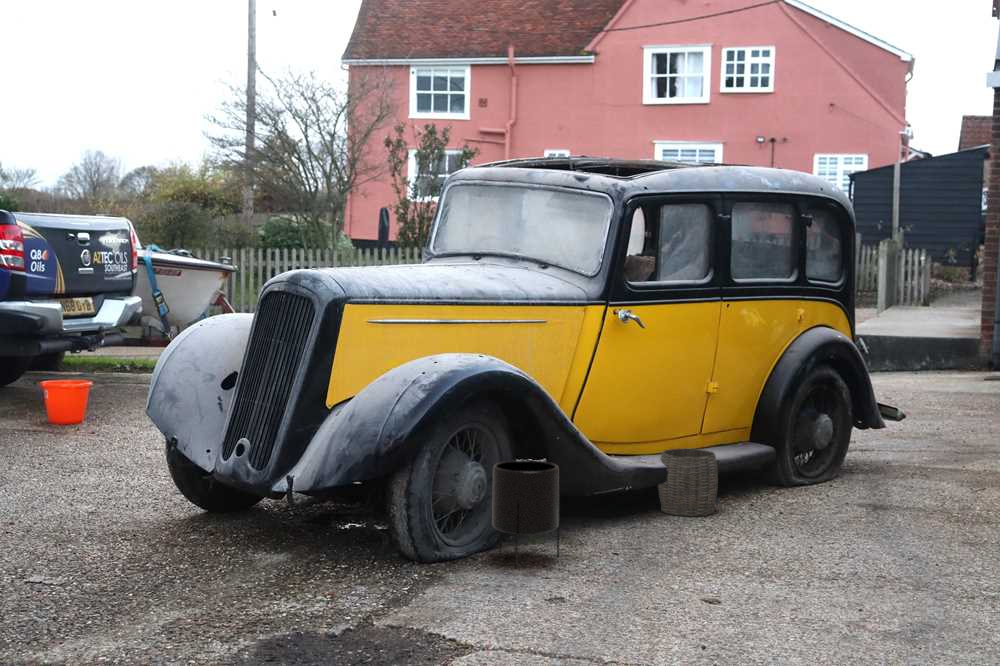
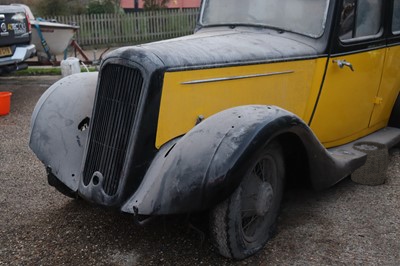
planter: present [492,460,560,568] -> none [273,174,322,254]

